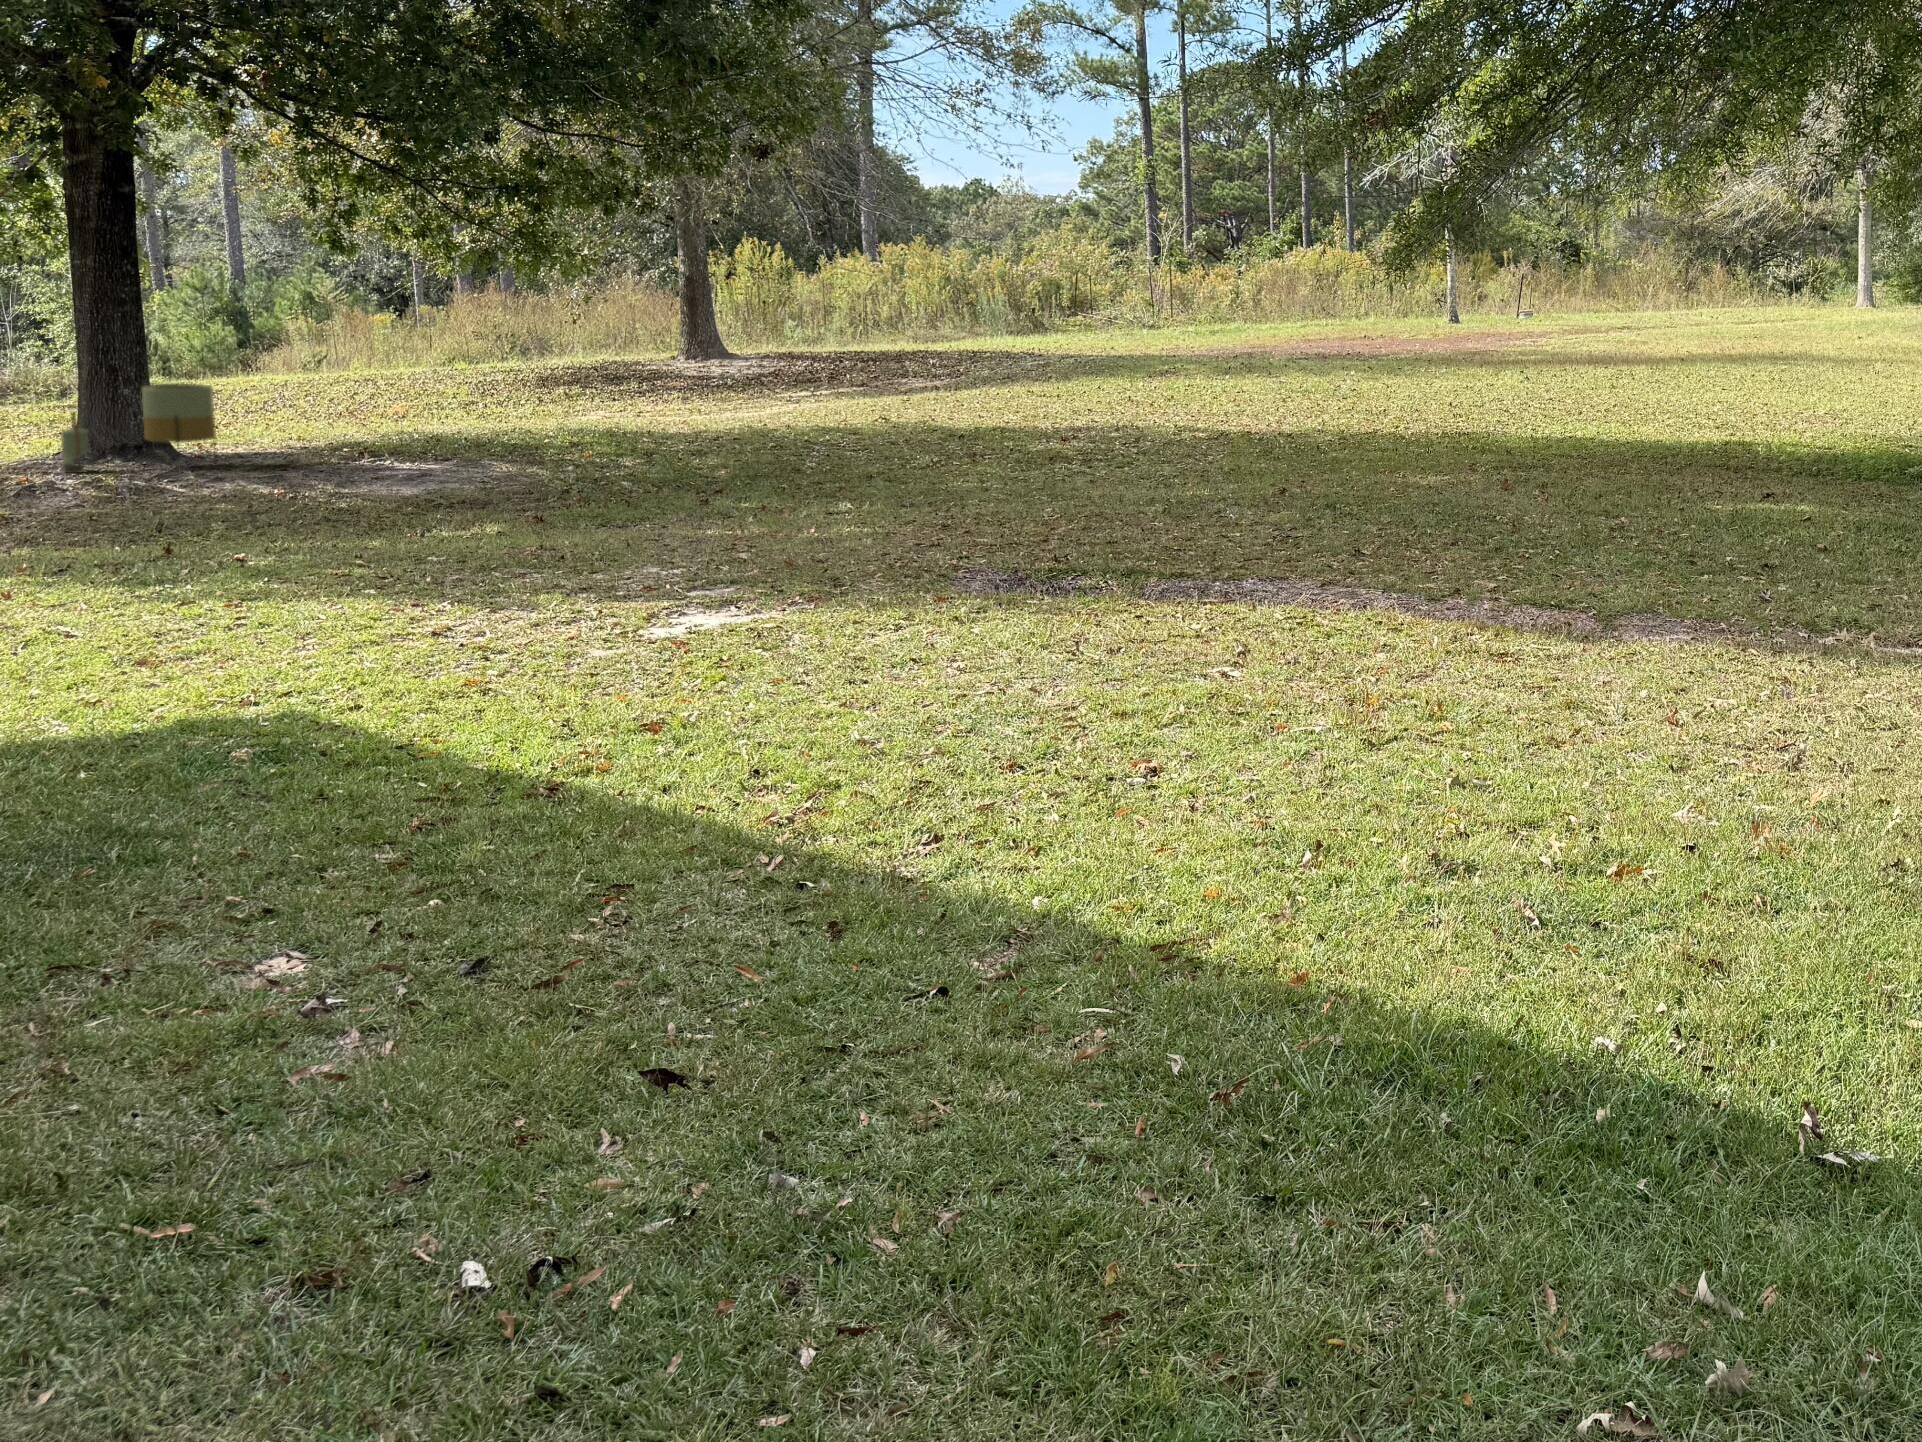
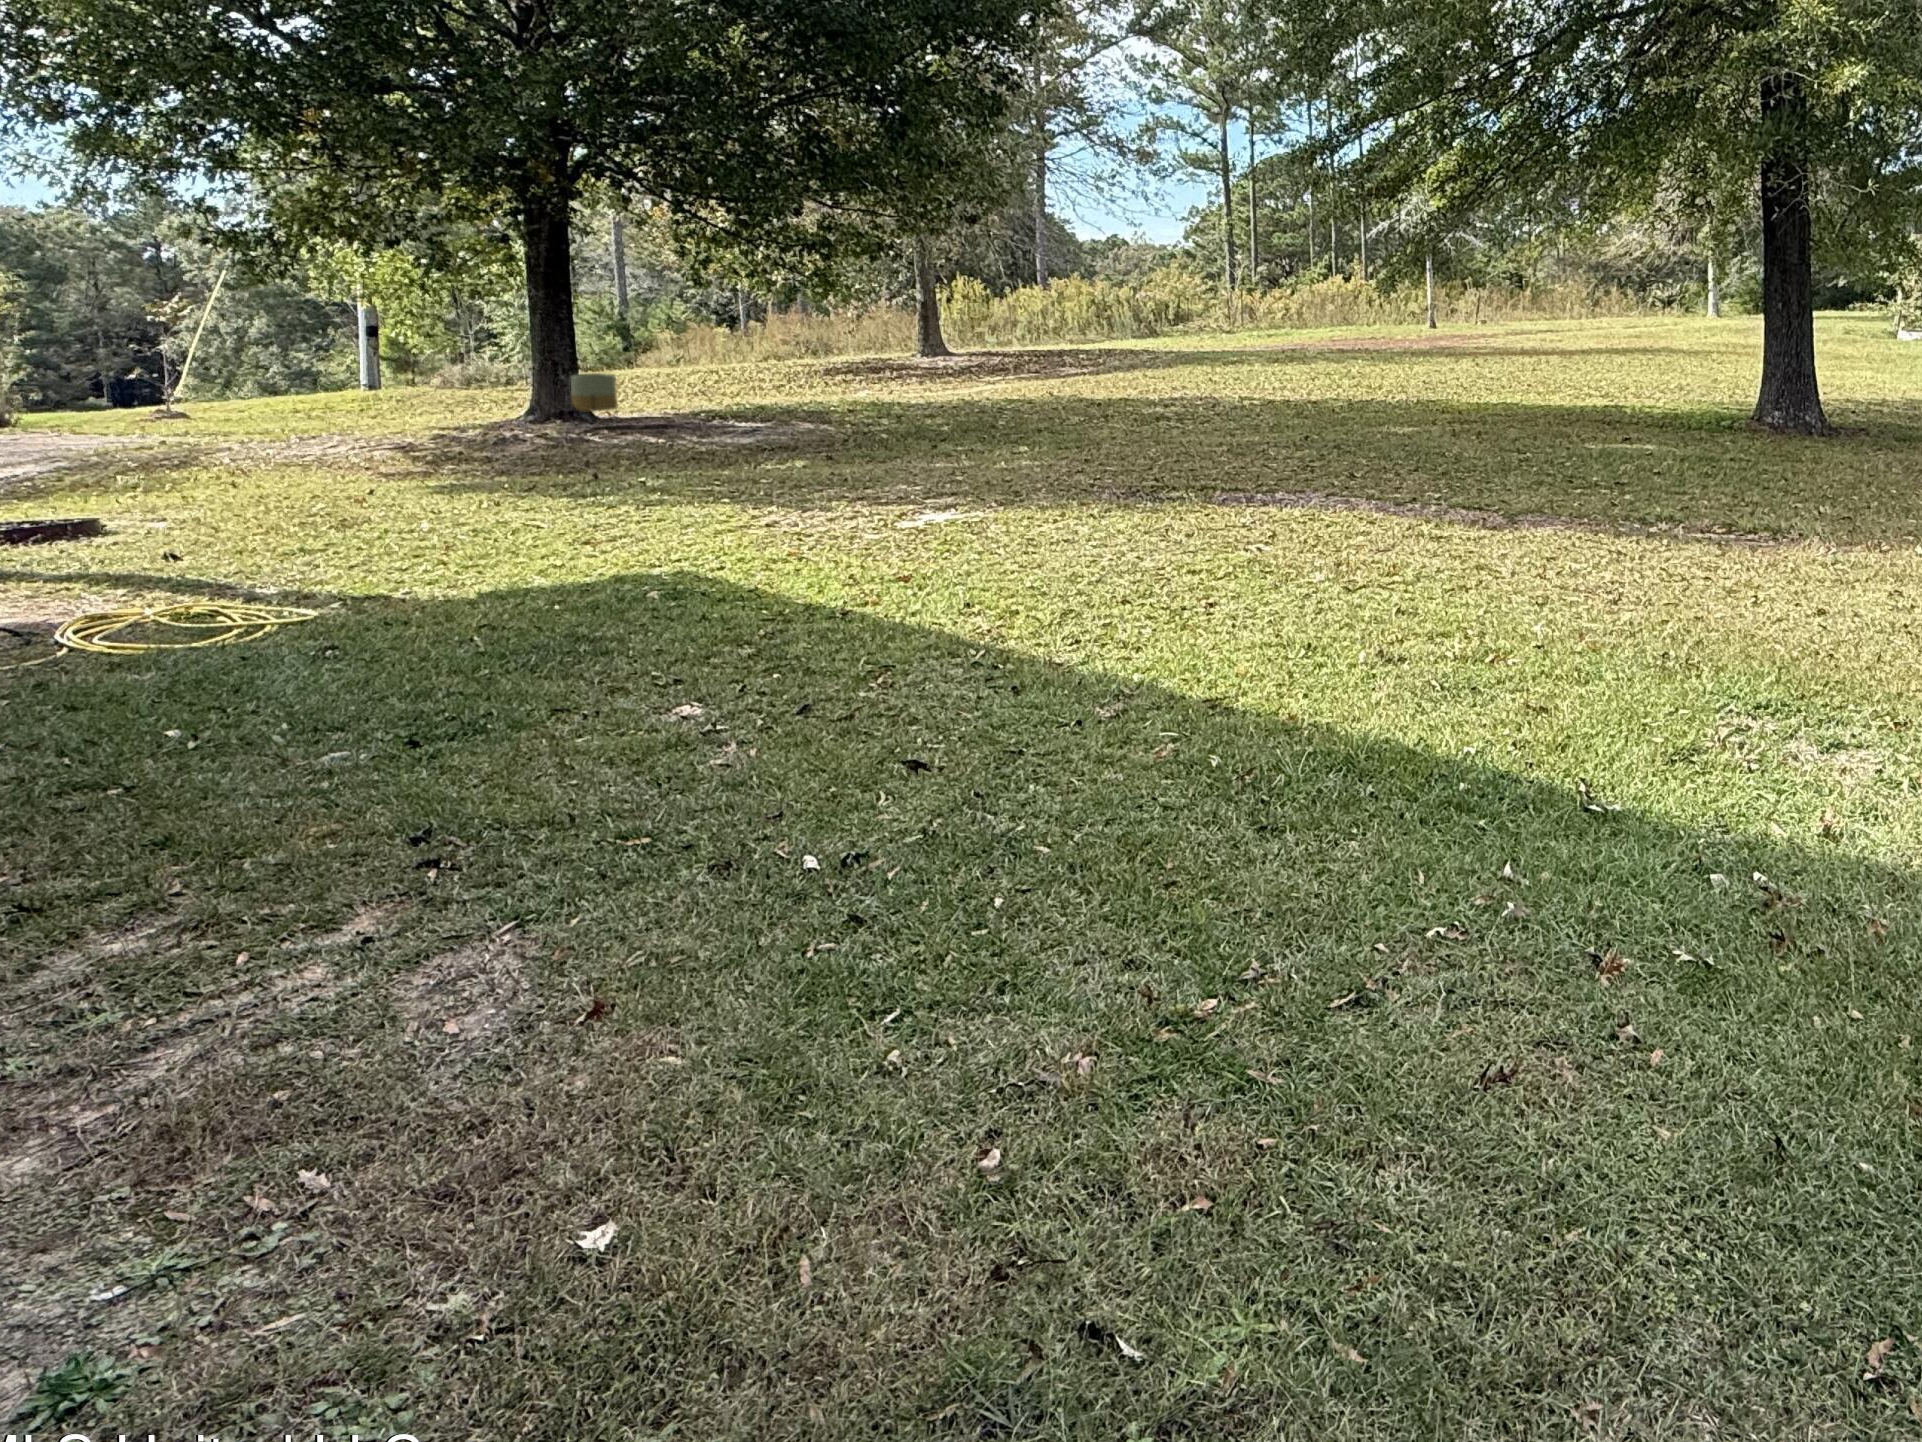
watering can: present [61,412,89,473] -> none [519,391,539,432]

